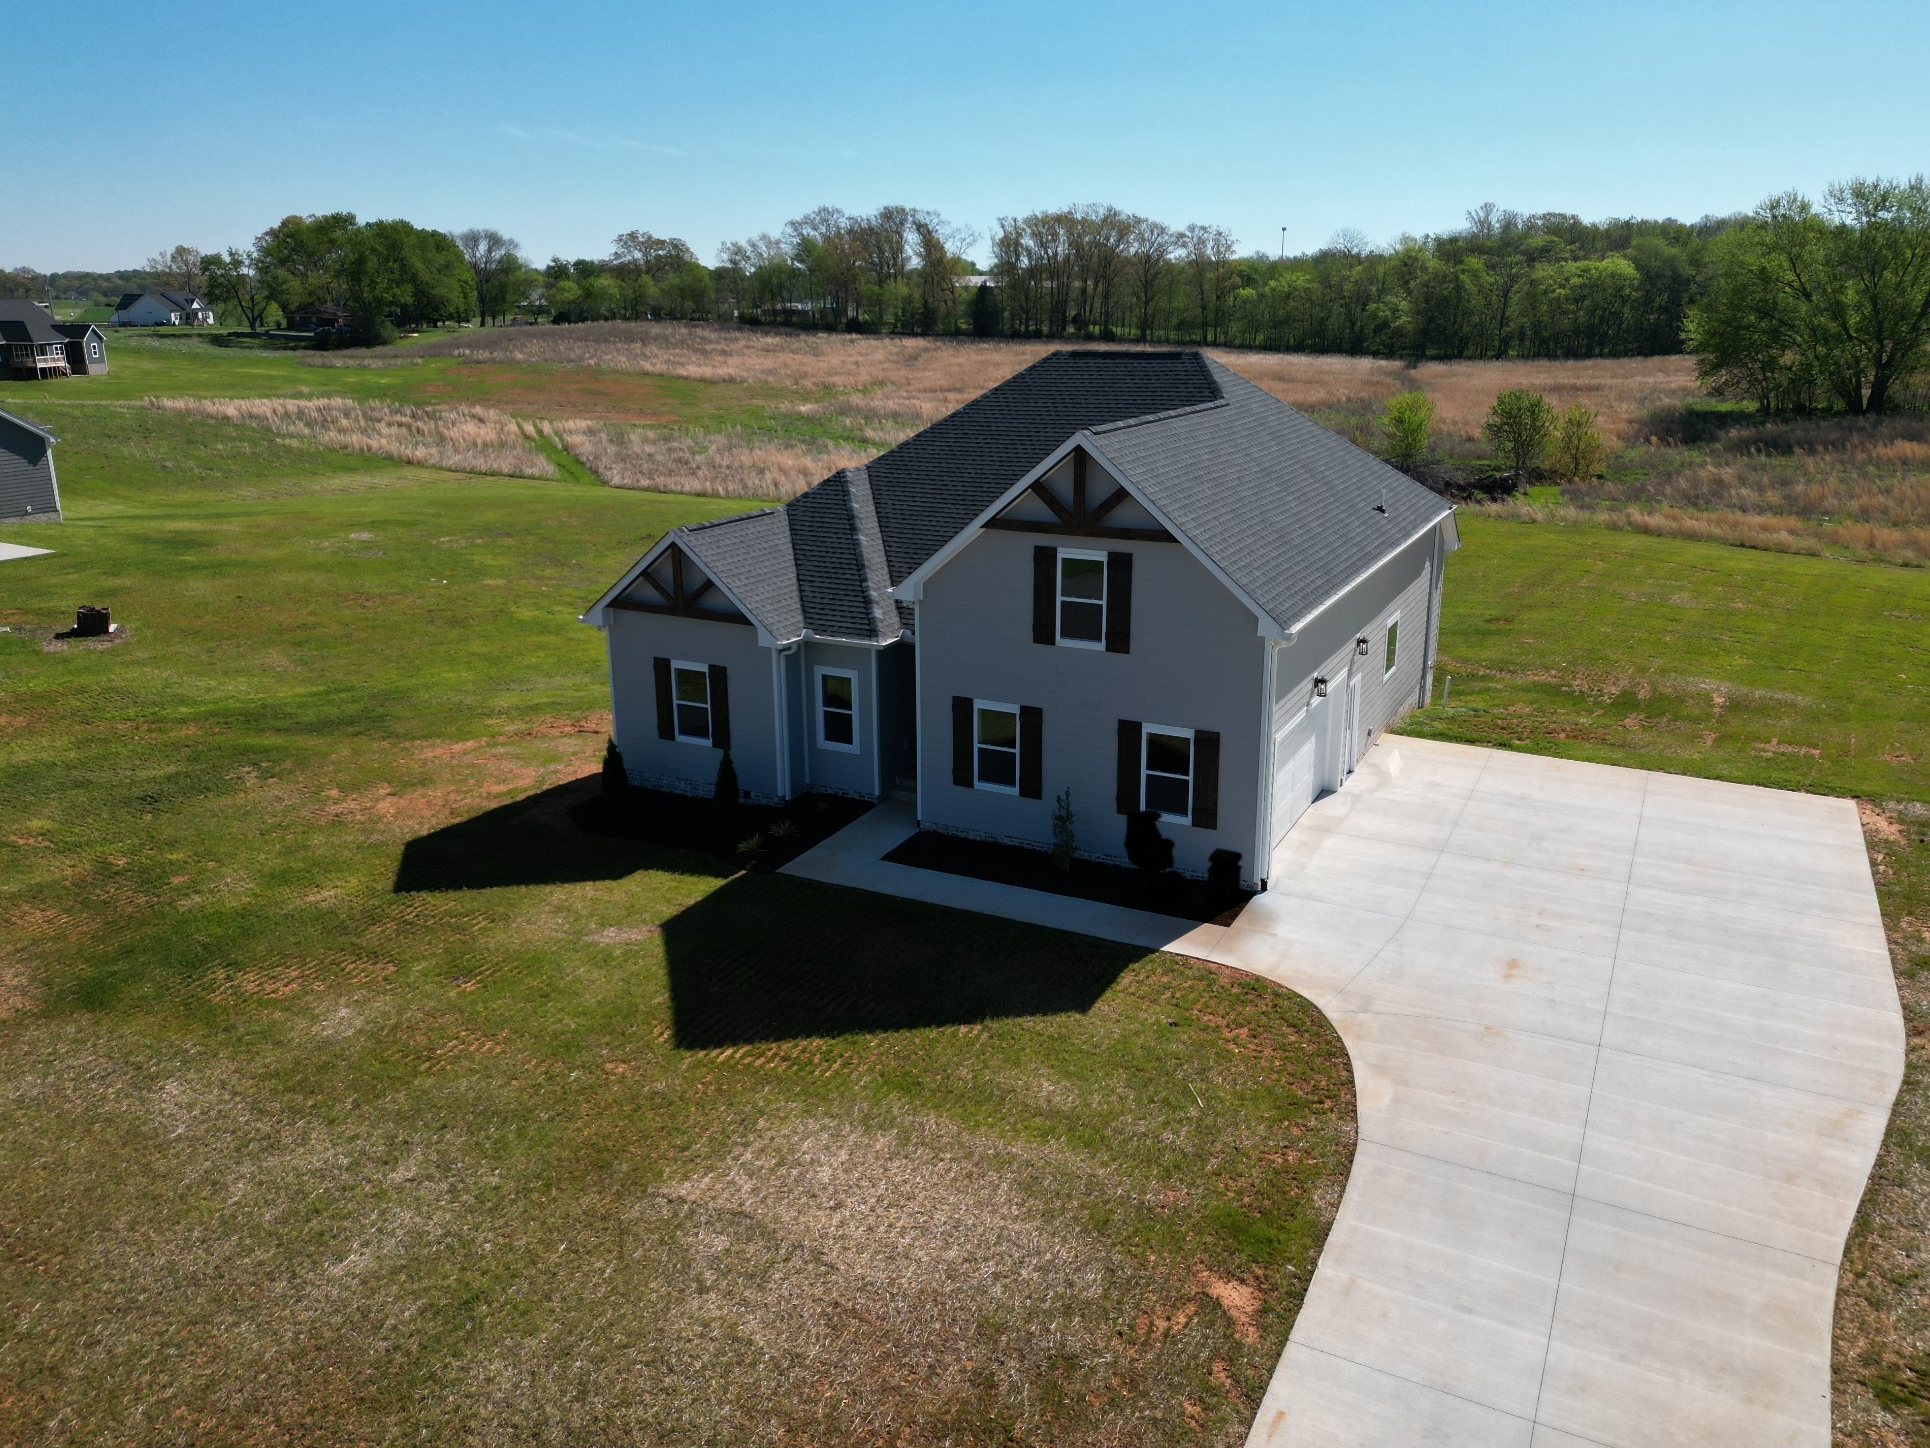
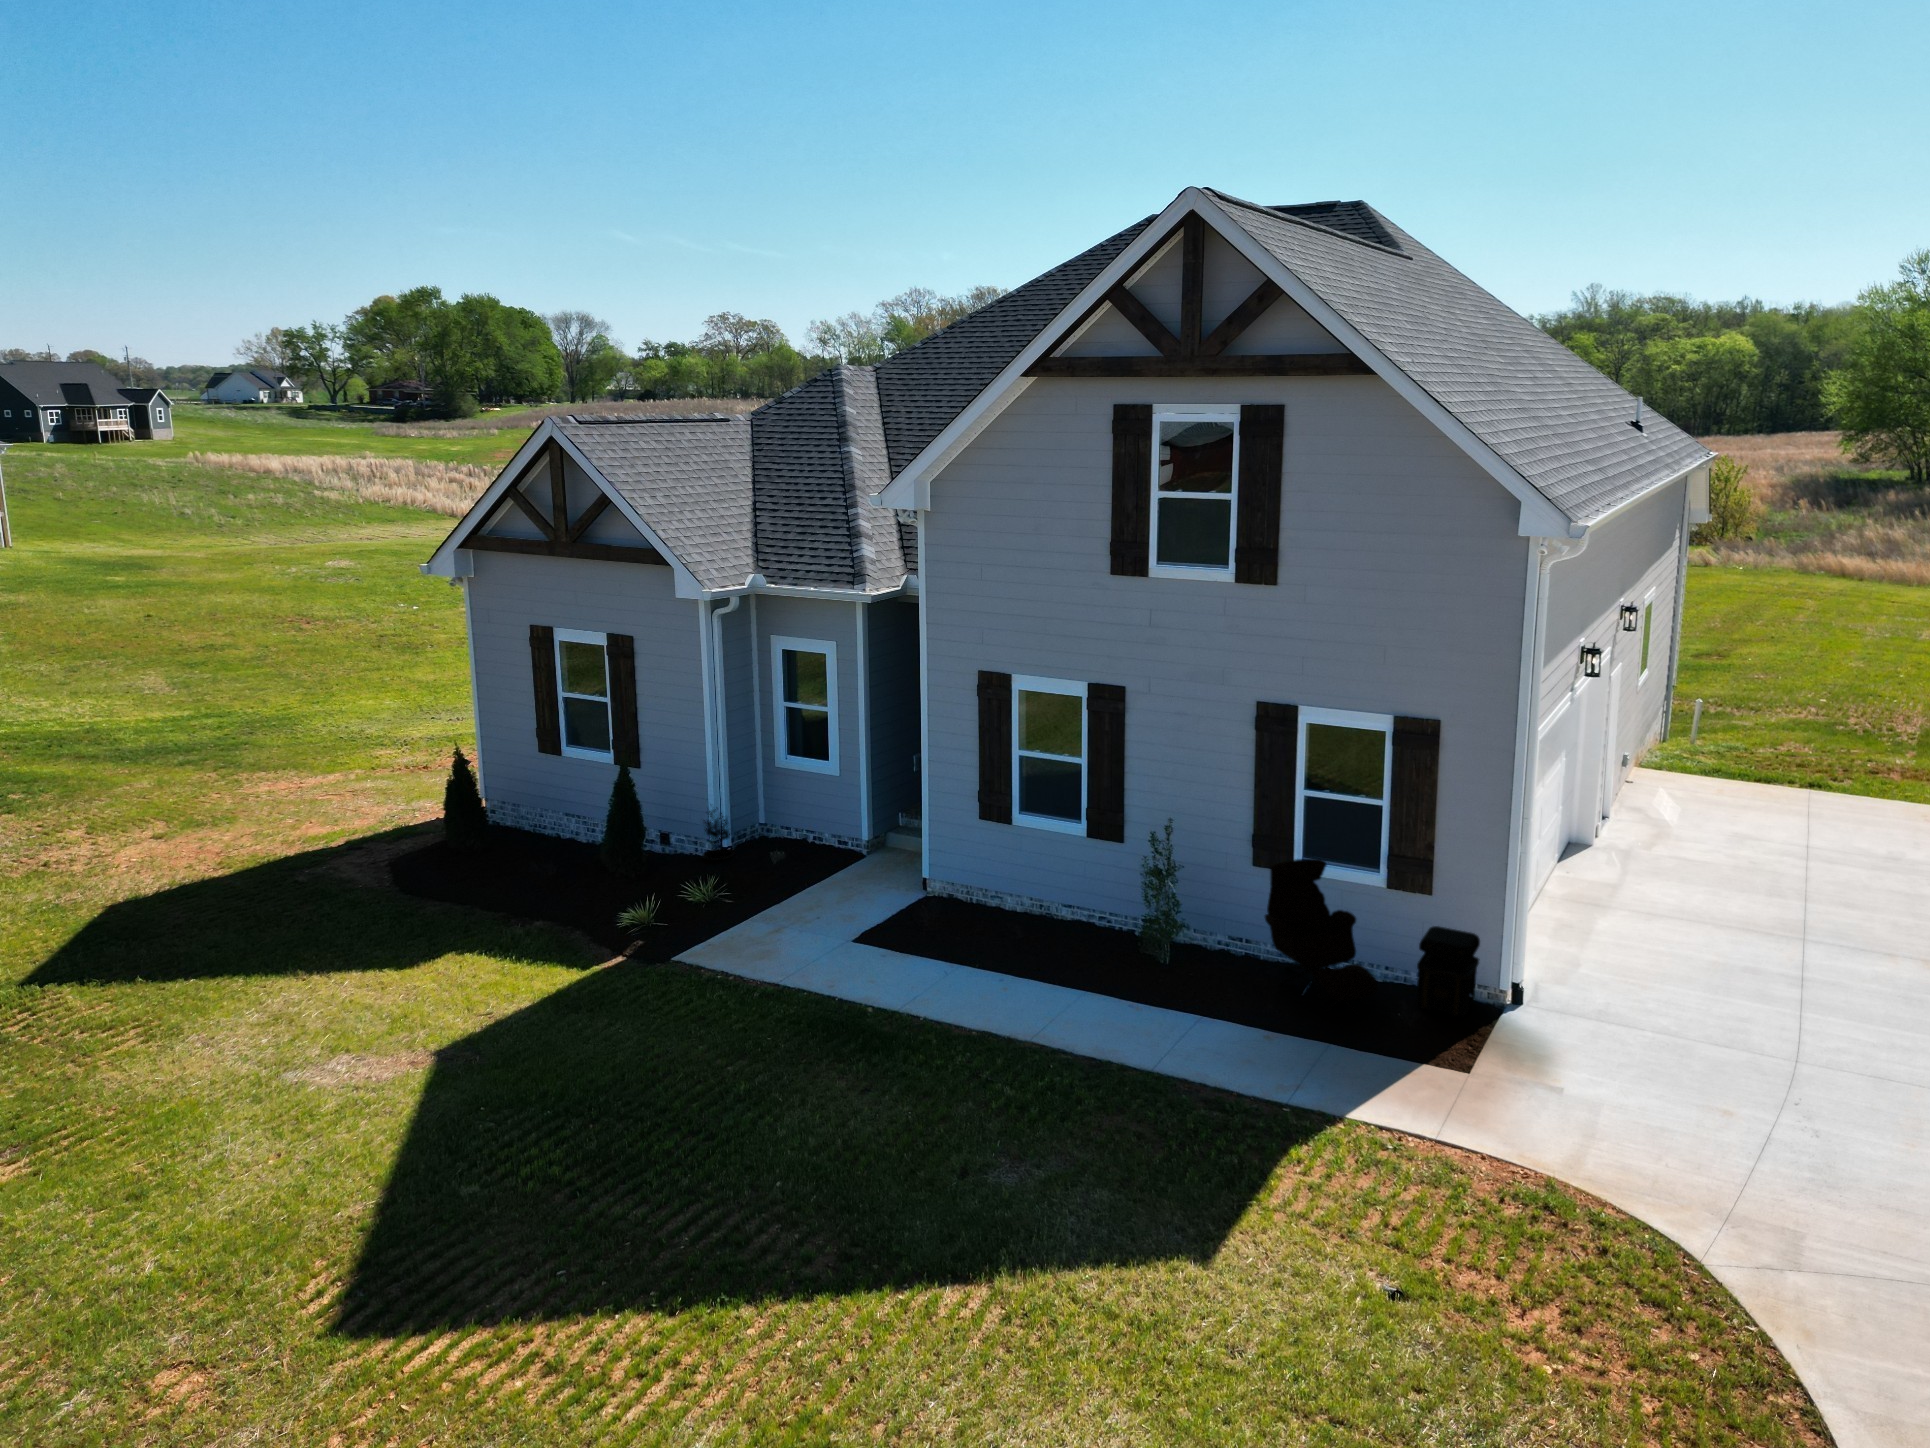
potted tree: none [773,775,794,810] -> present [702,809,733,860]

